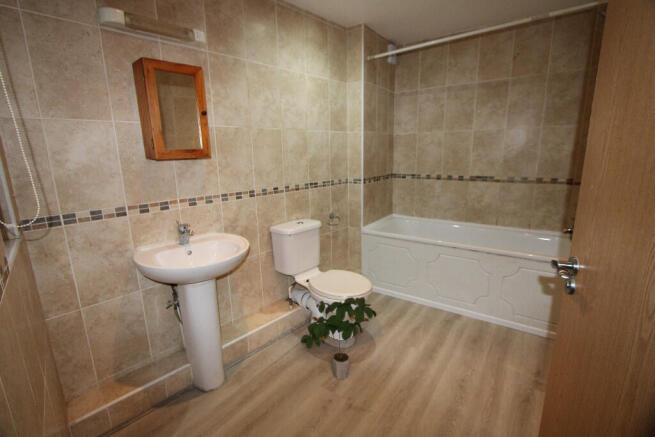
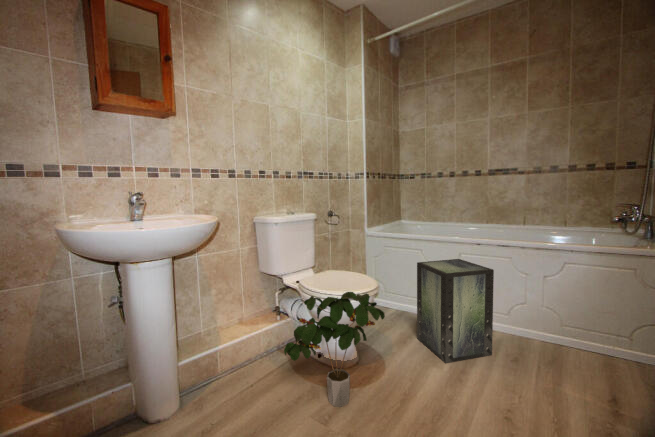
storage box: none [401,260,463,344] -> present [417,259,494,363]

